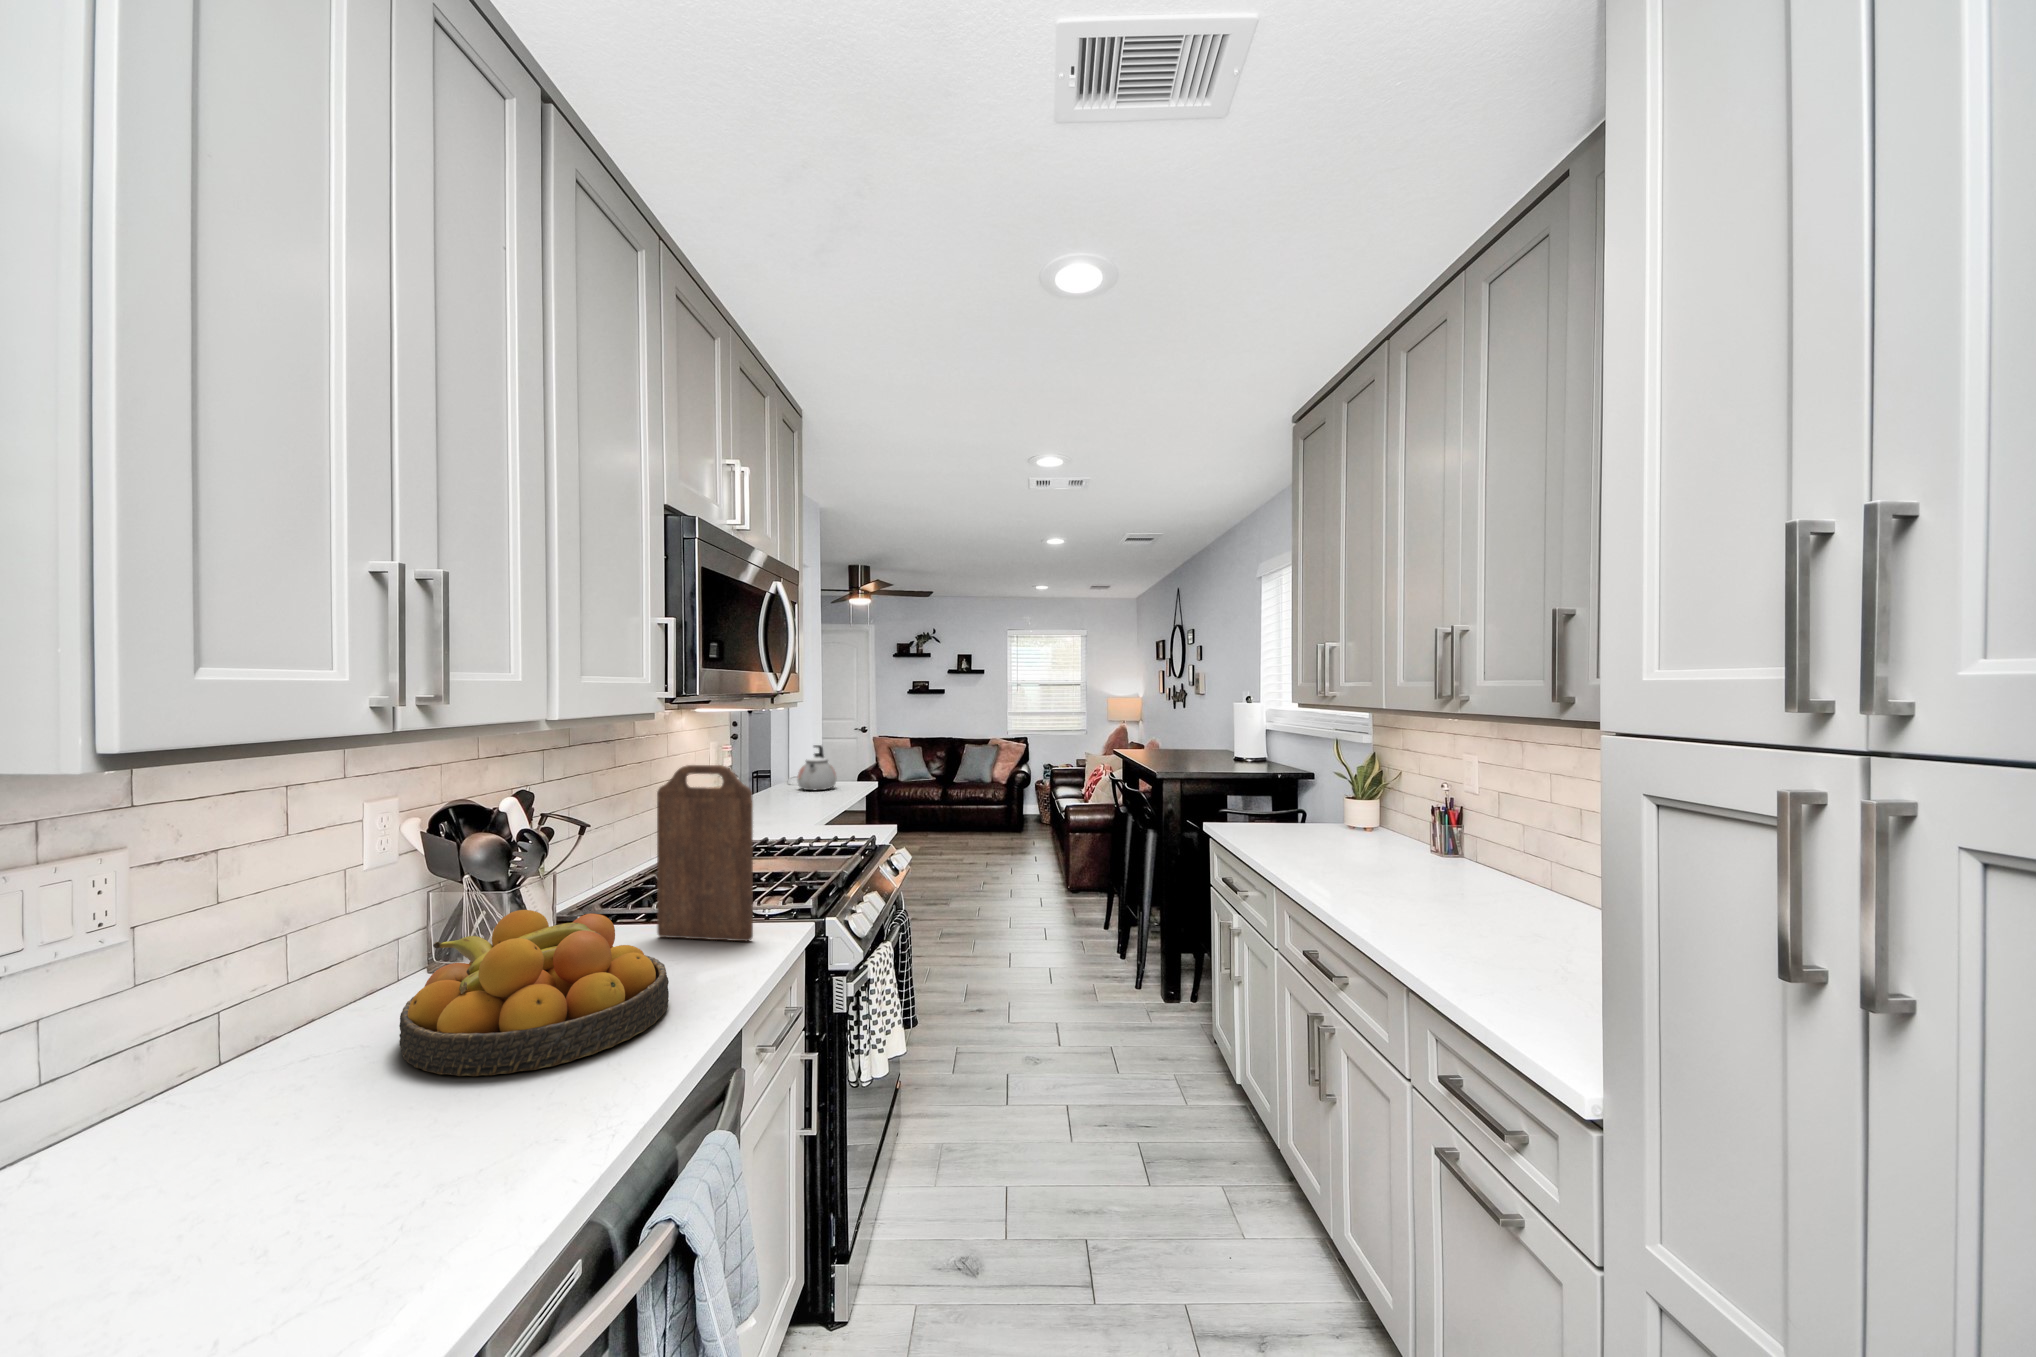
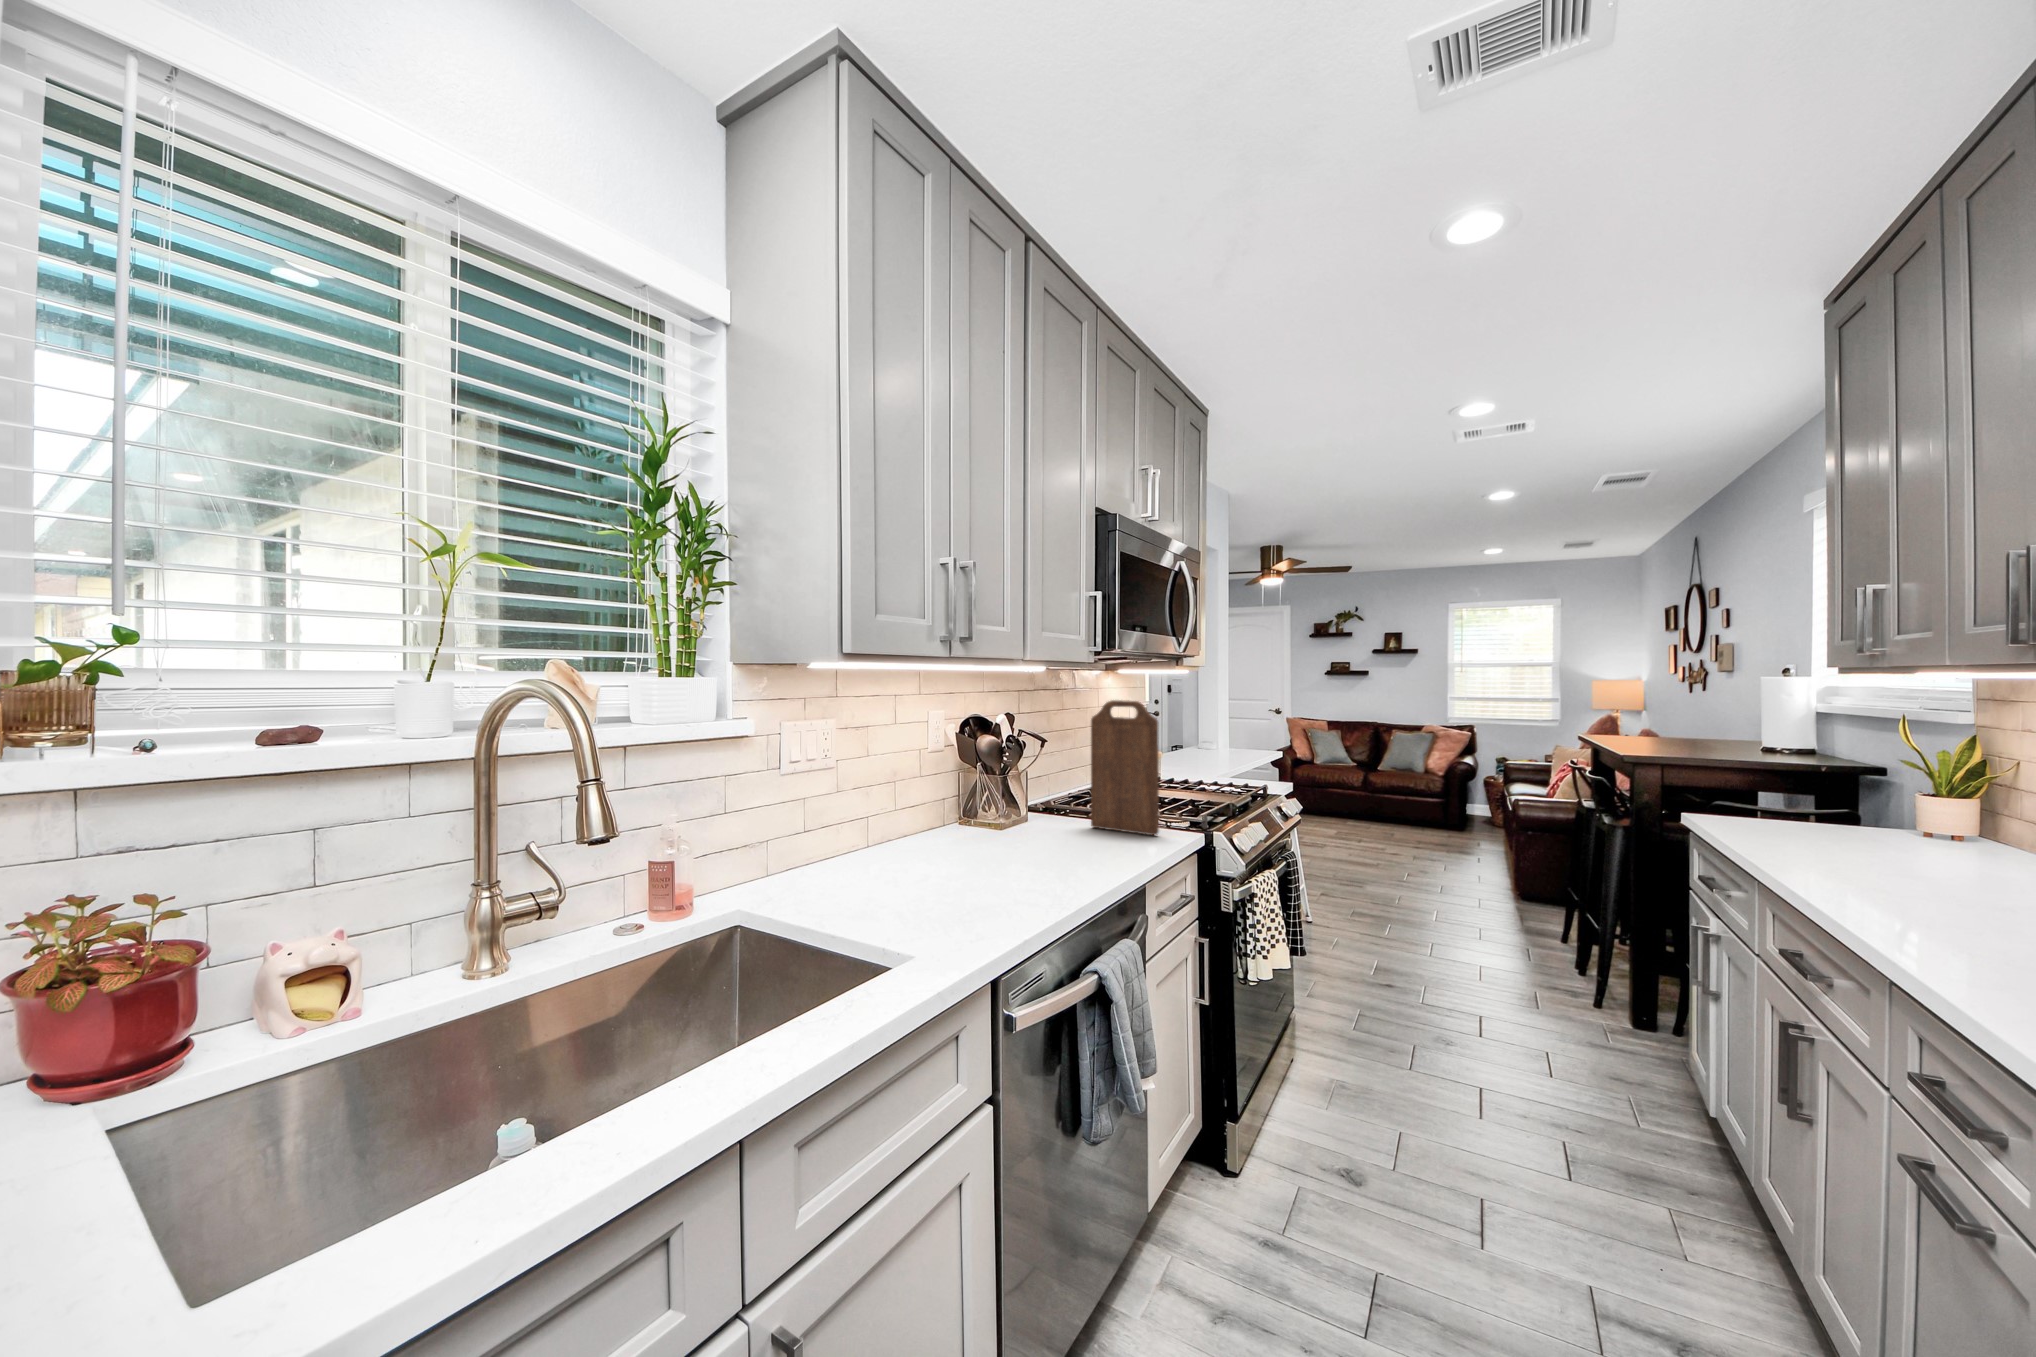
kettle: present [797,745,837,790] -> none [1206,713,1242,755]
fruit bowl: present [399,910,669,1076] -> none [948,784,1099,873]

